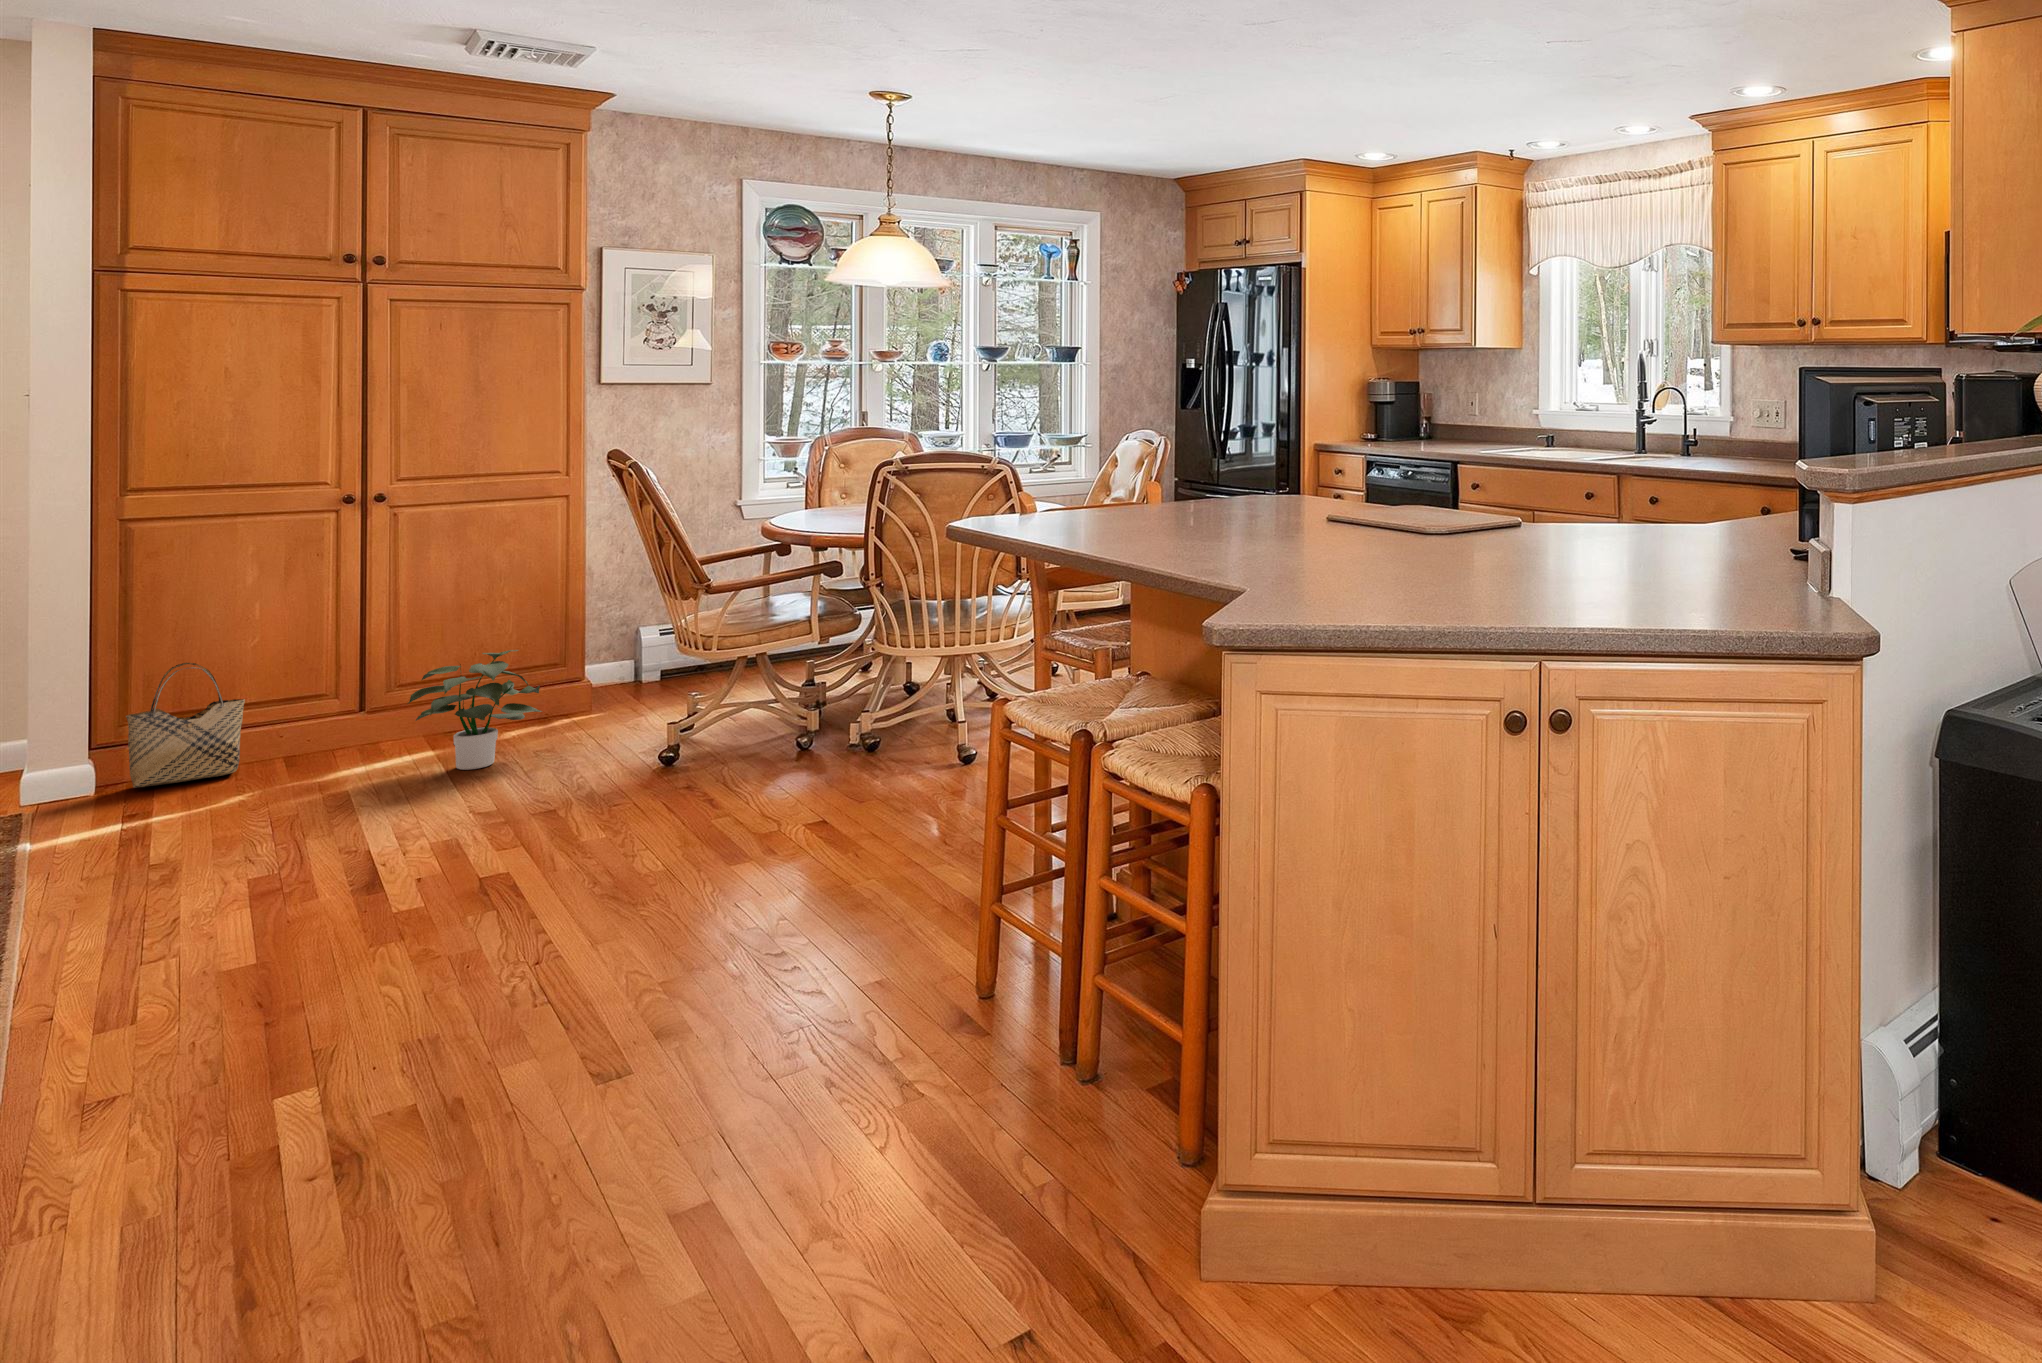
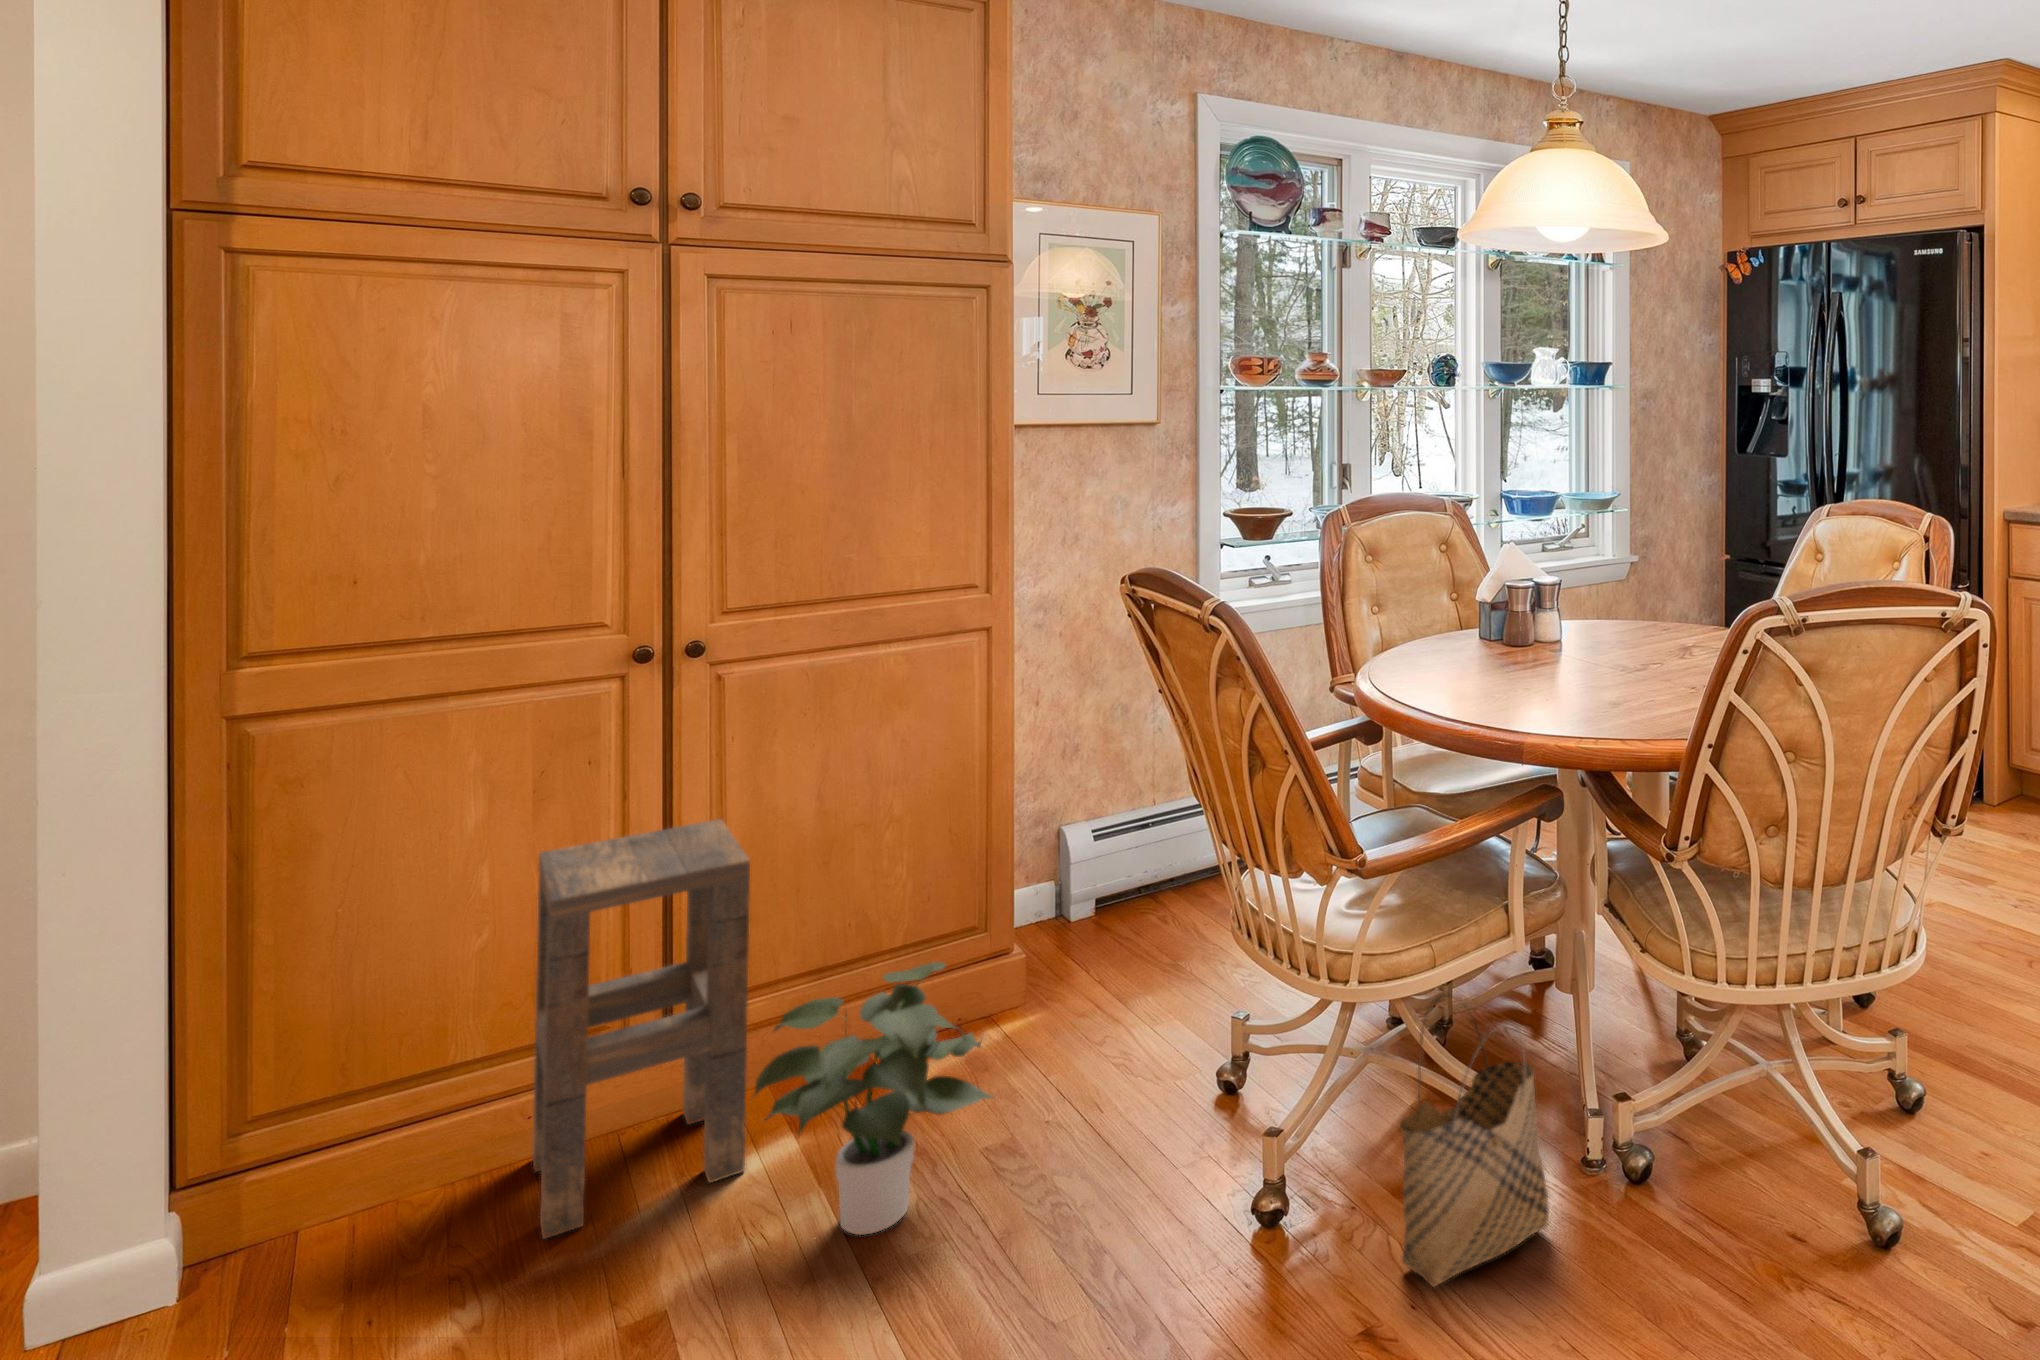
side table: none [289,590,412,775] -> present [532,819,750,1239]
woven basket: present [126,663,245,788] -> present [1400,994,1549,1287]

